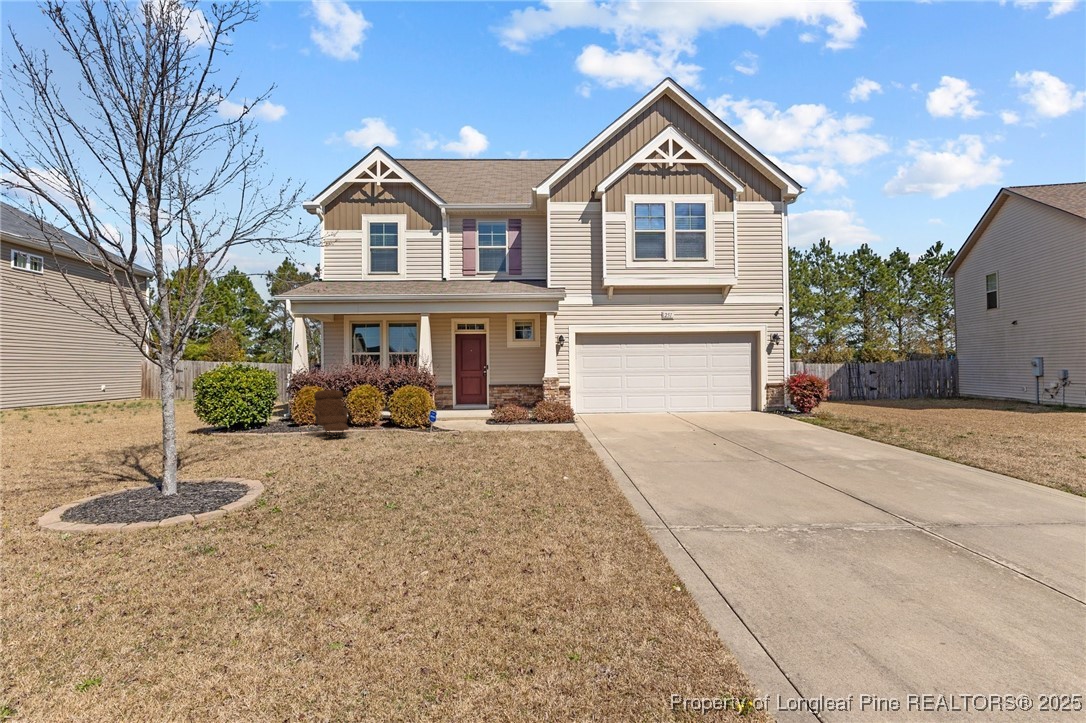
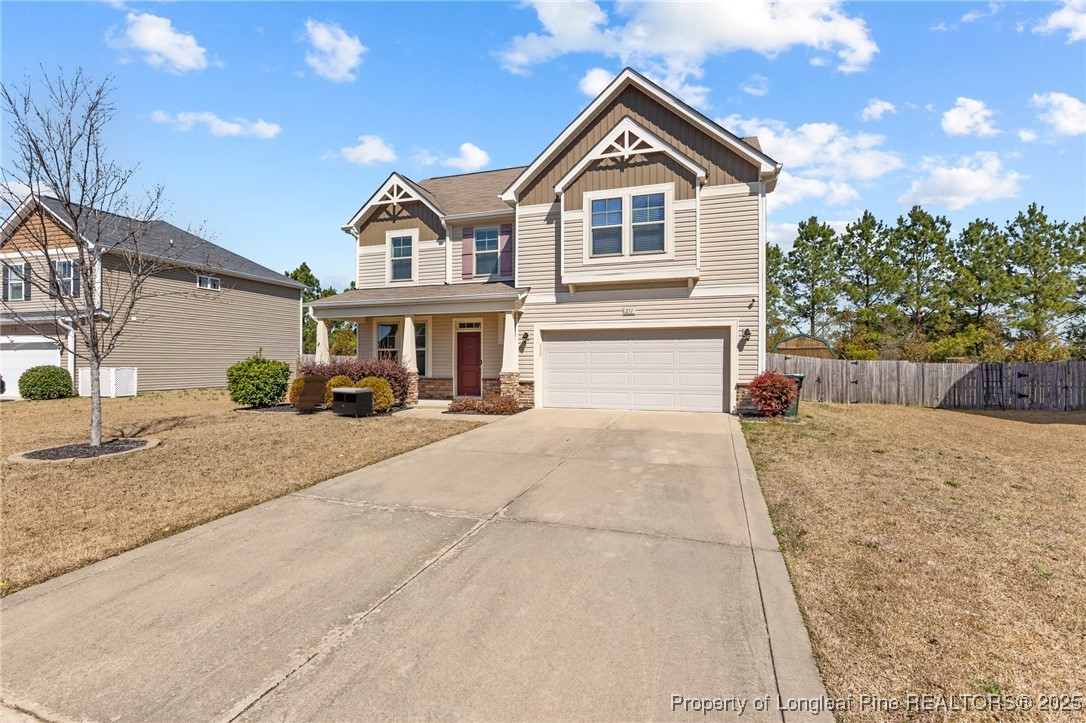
storage bench: none [379,403,430,438] -> present [331,387,373,418]

